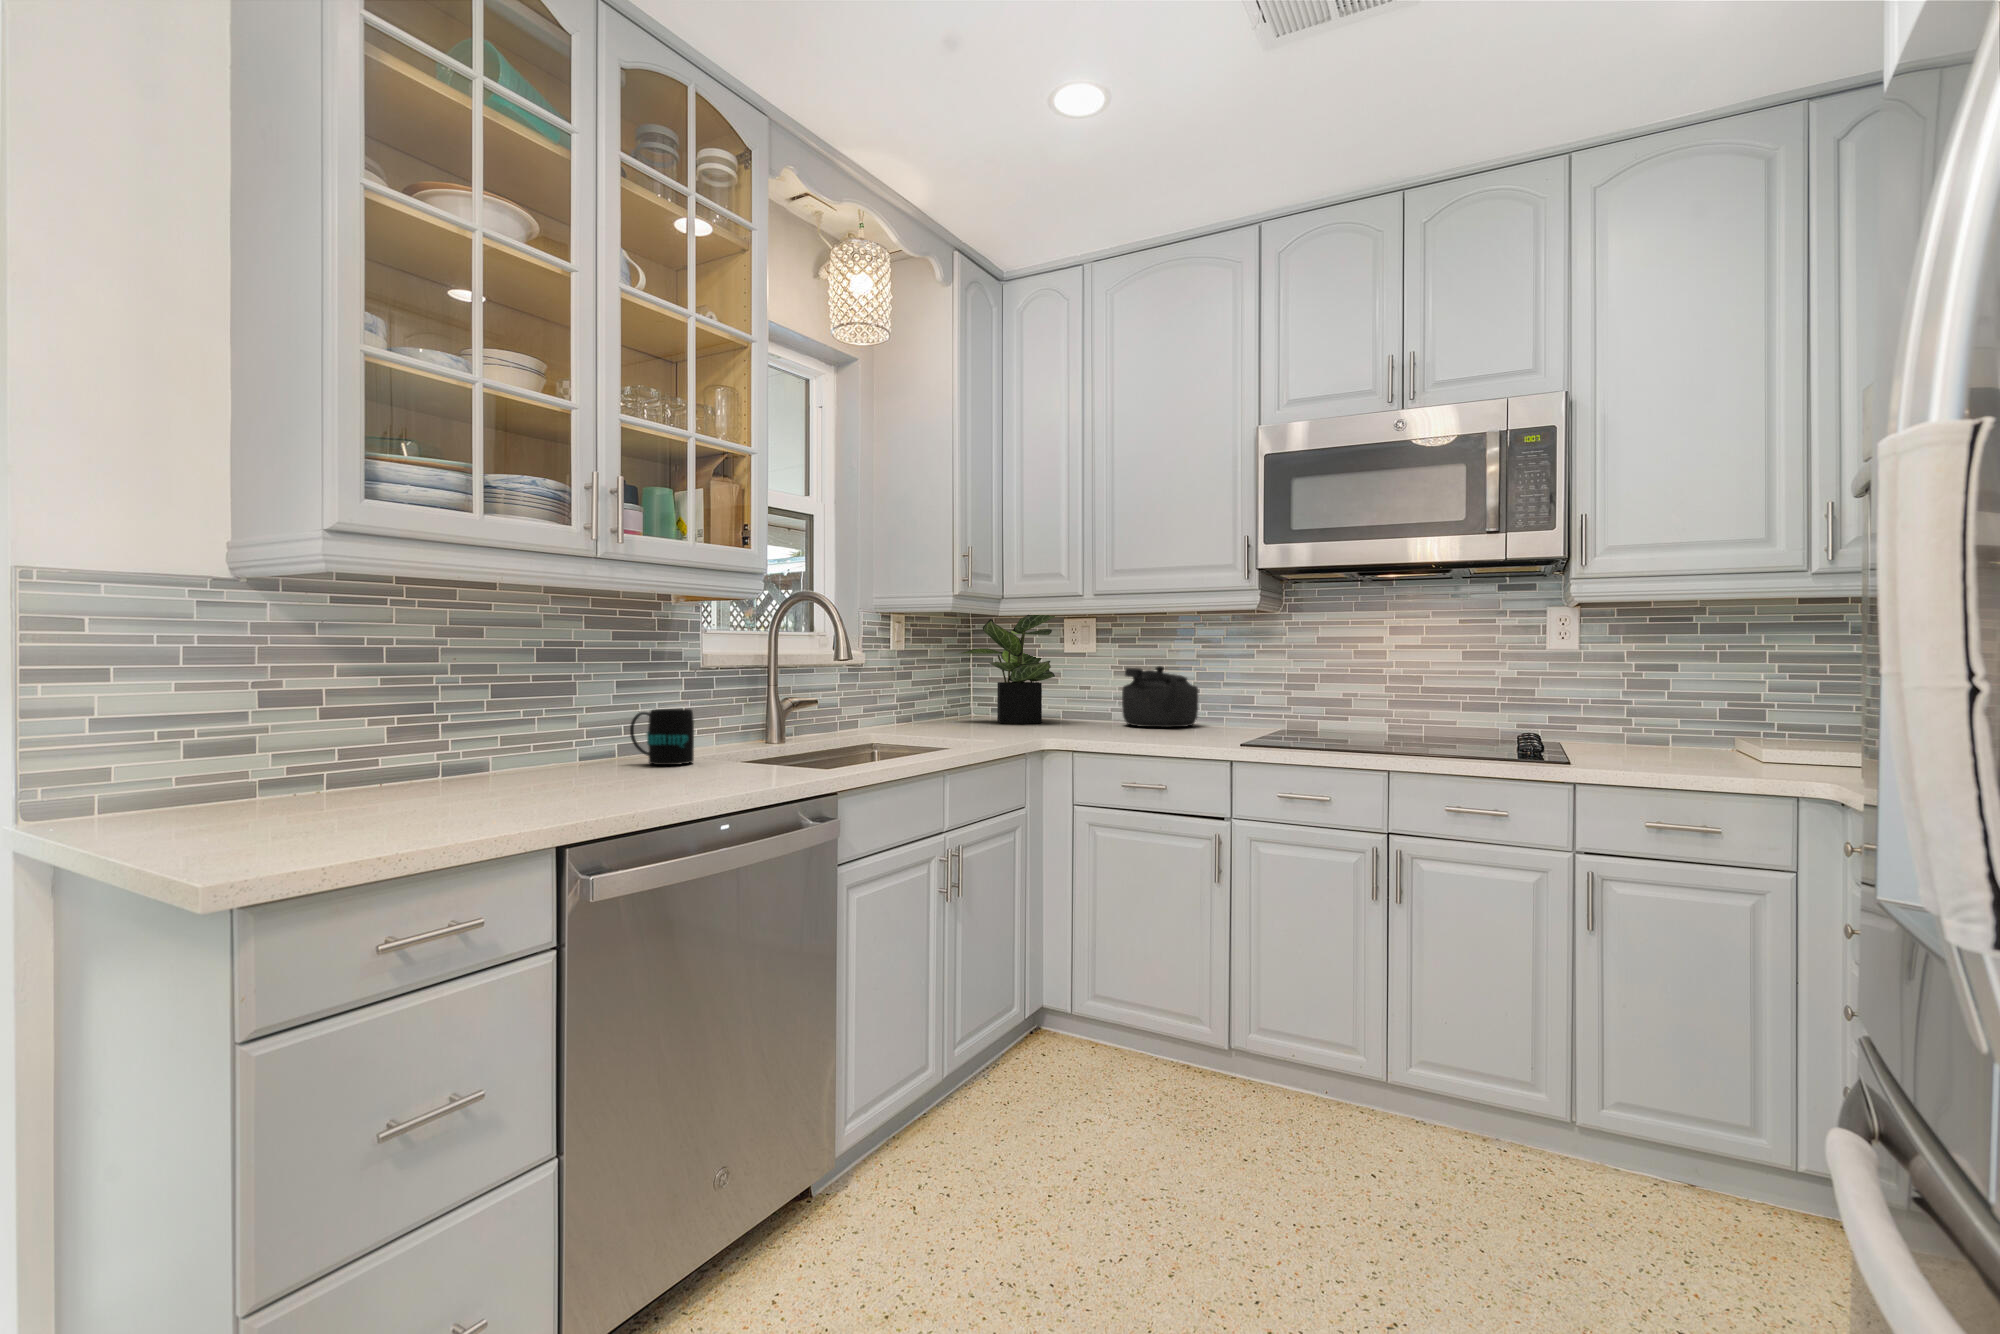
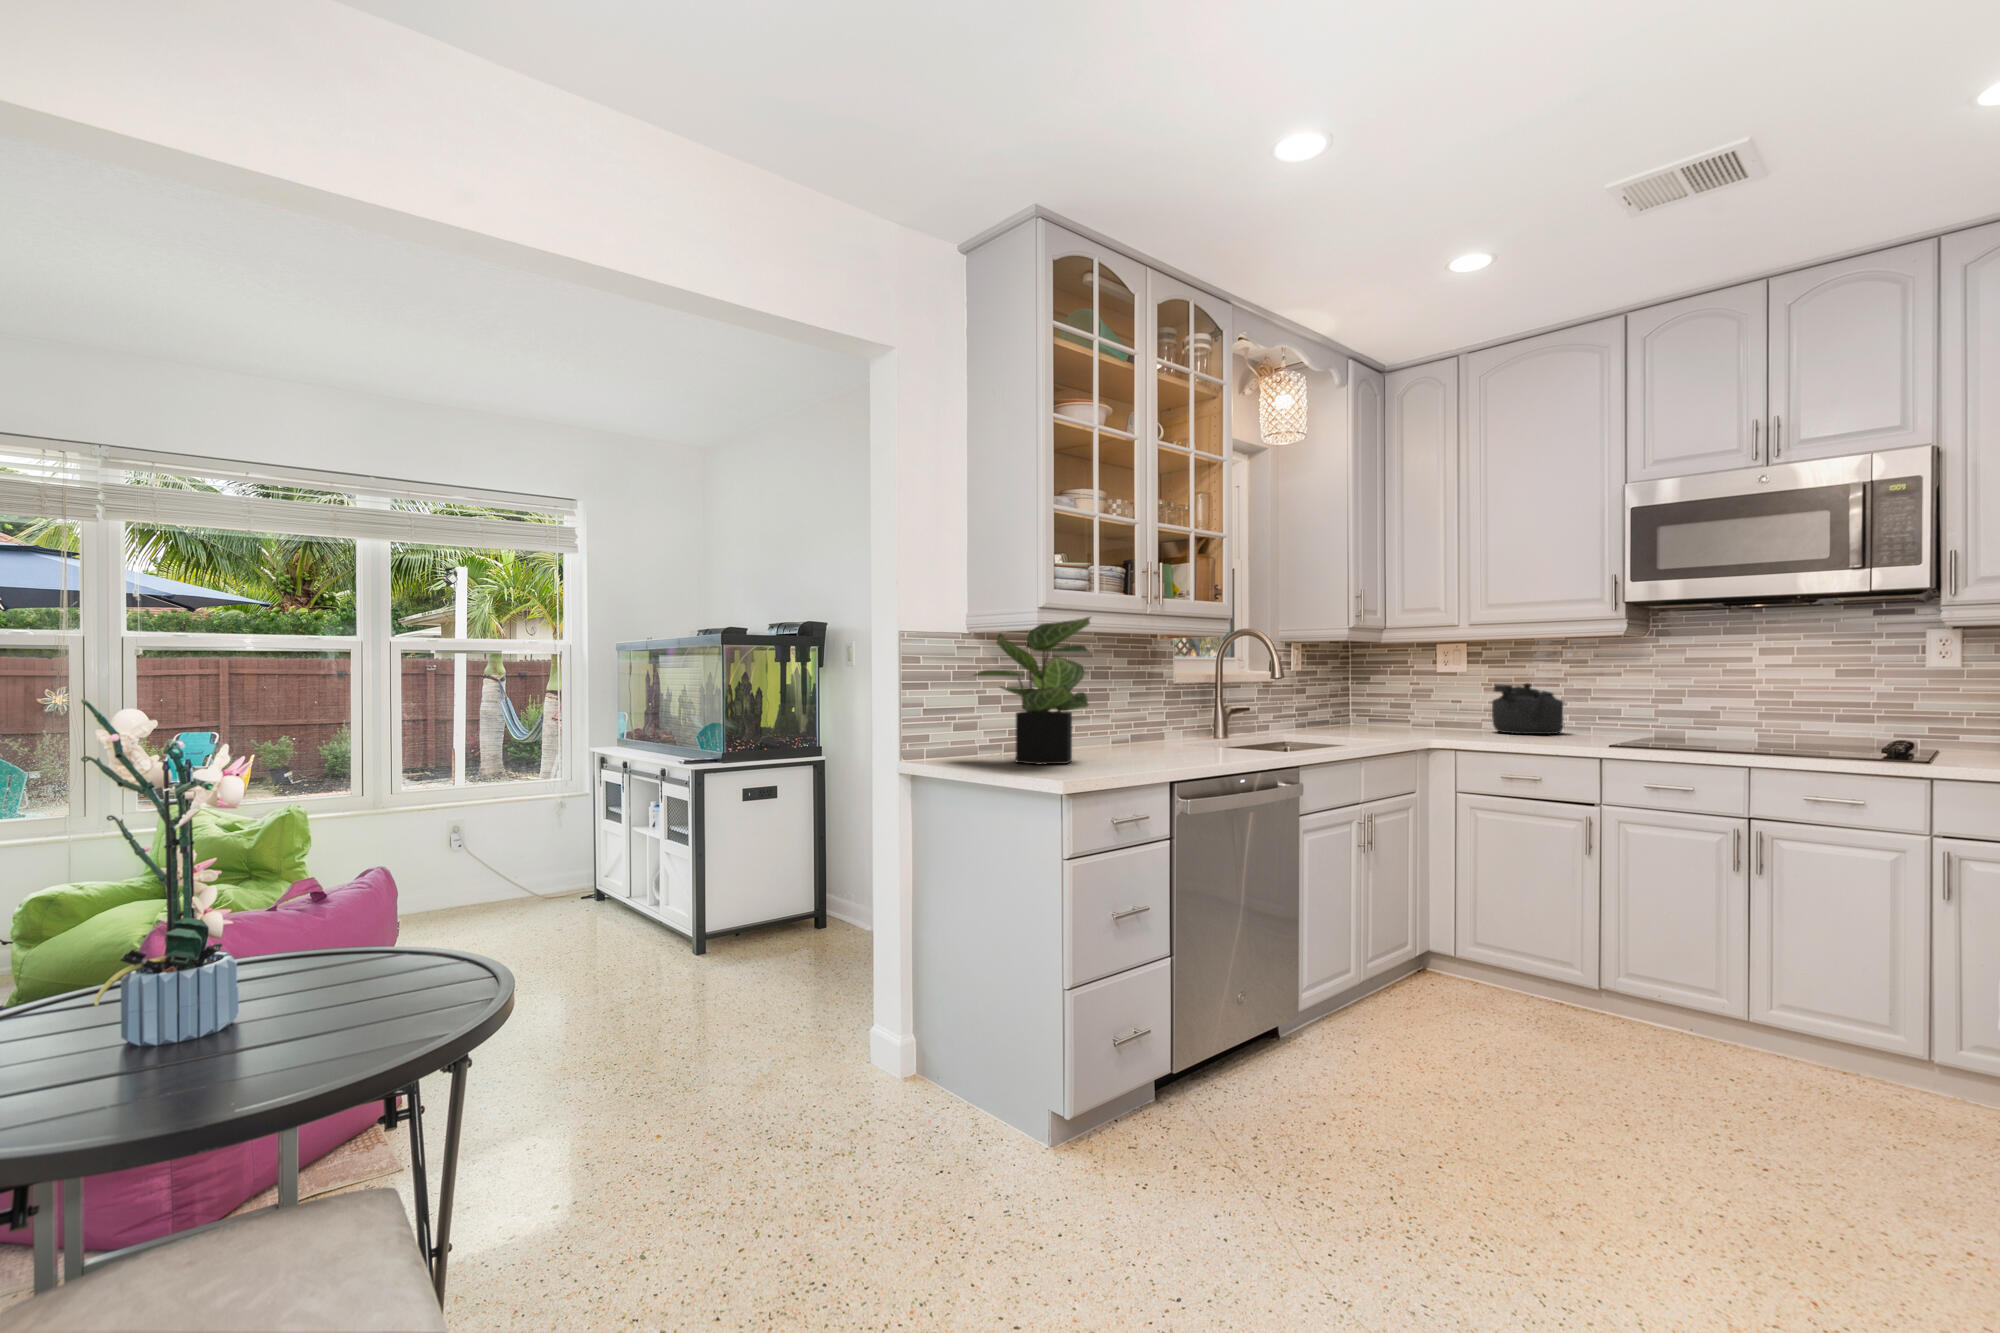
potted plant: present [959,615,1055,724] -> present [974,617,1090,764]
mug: present [630,709,694,765] -> none [1144,711,1186,748]

